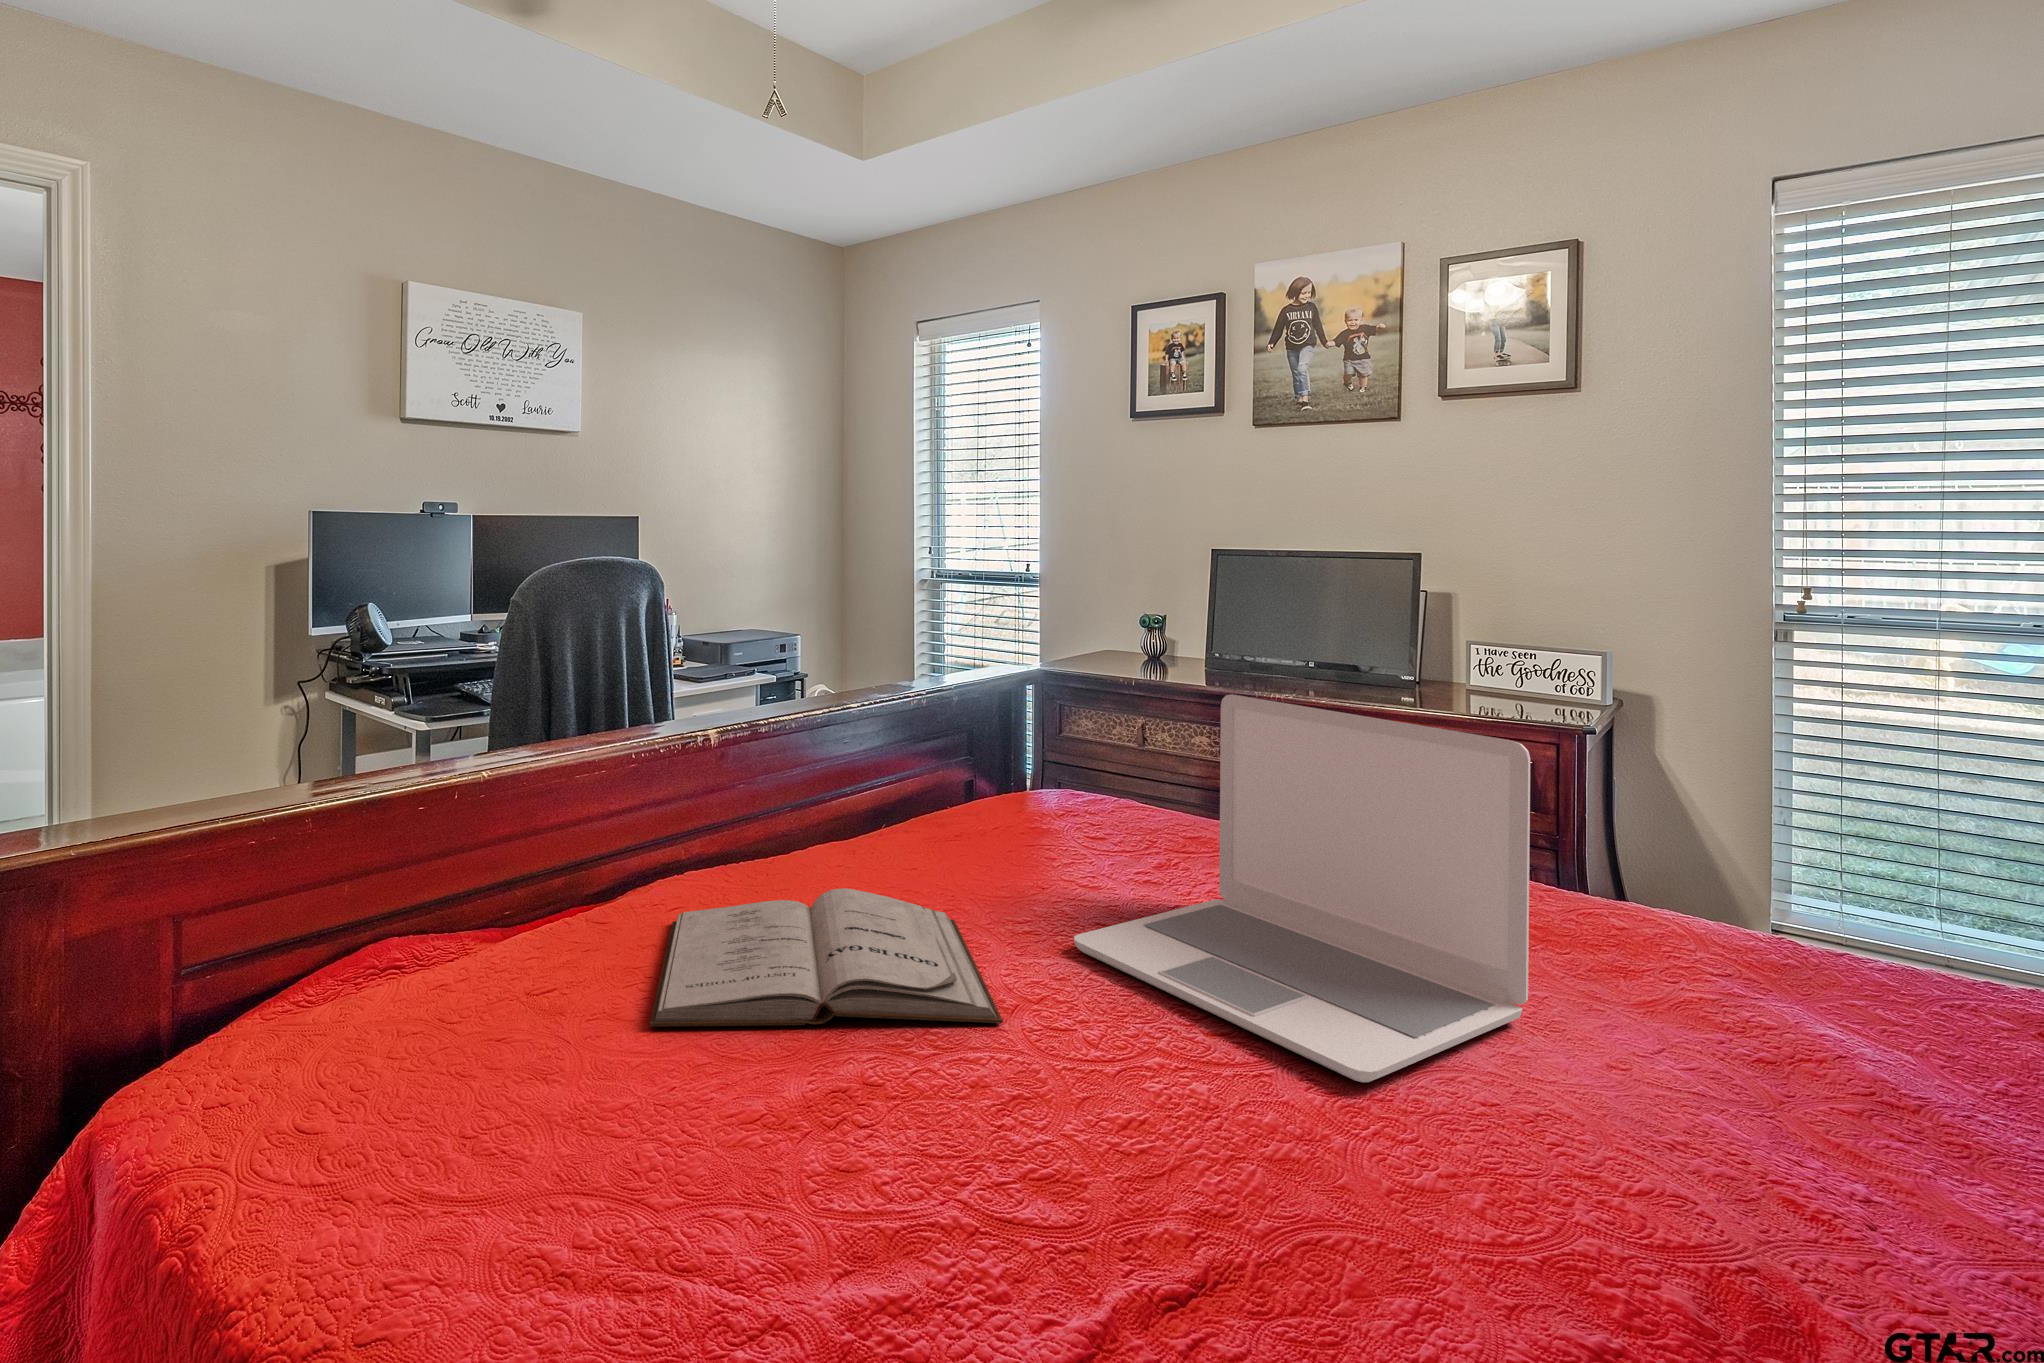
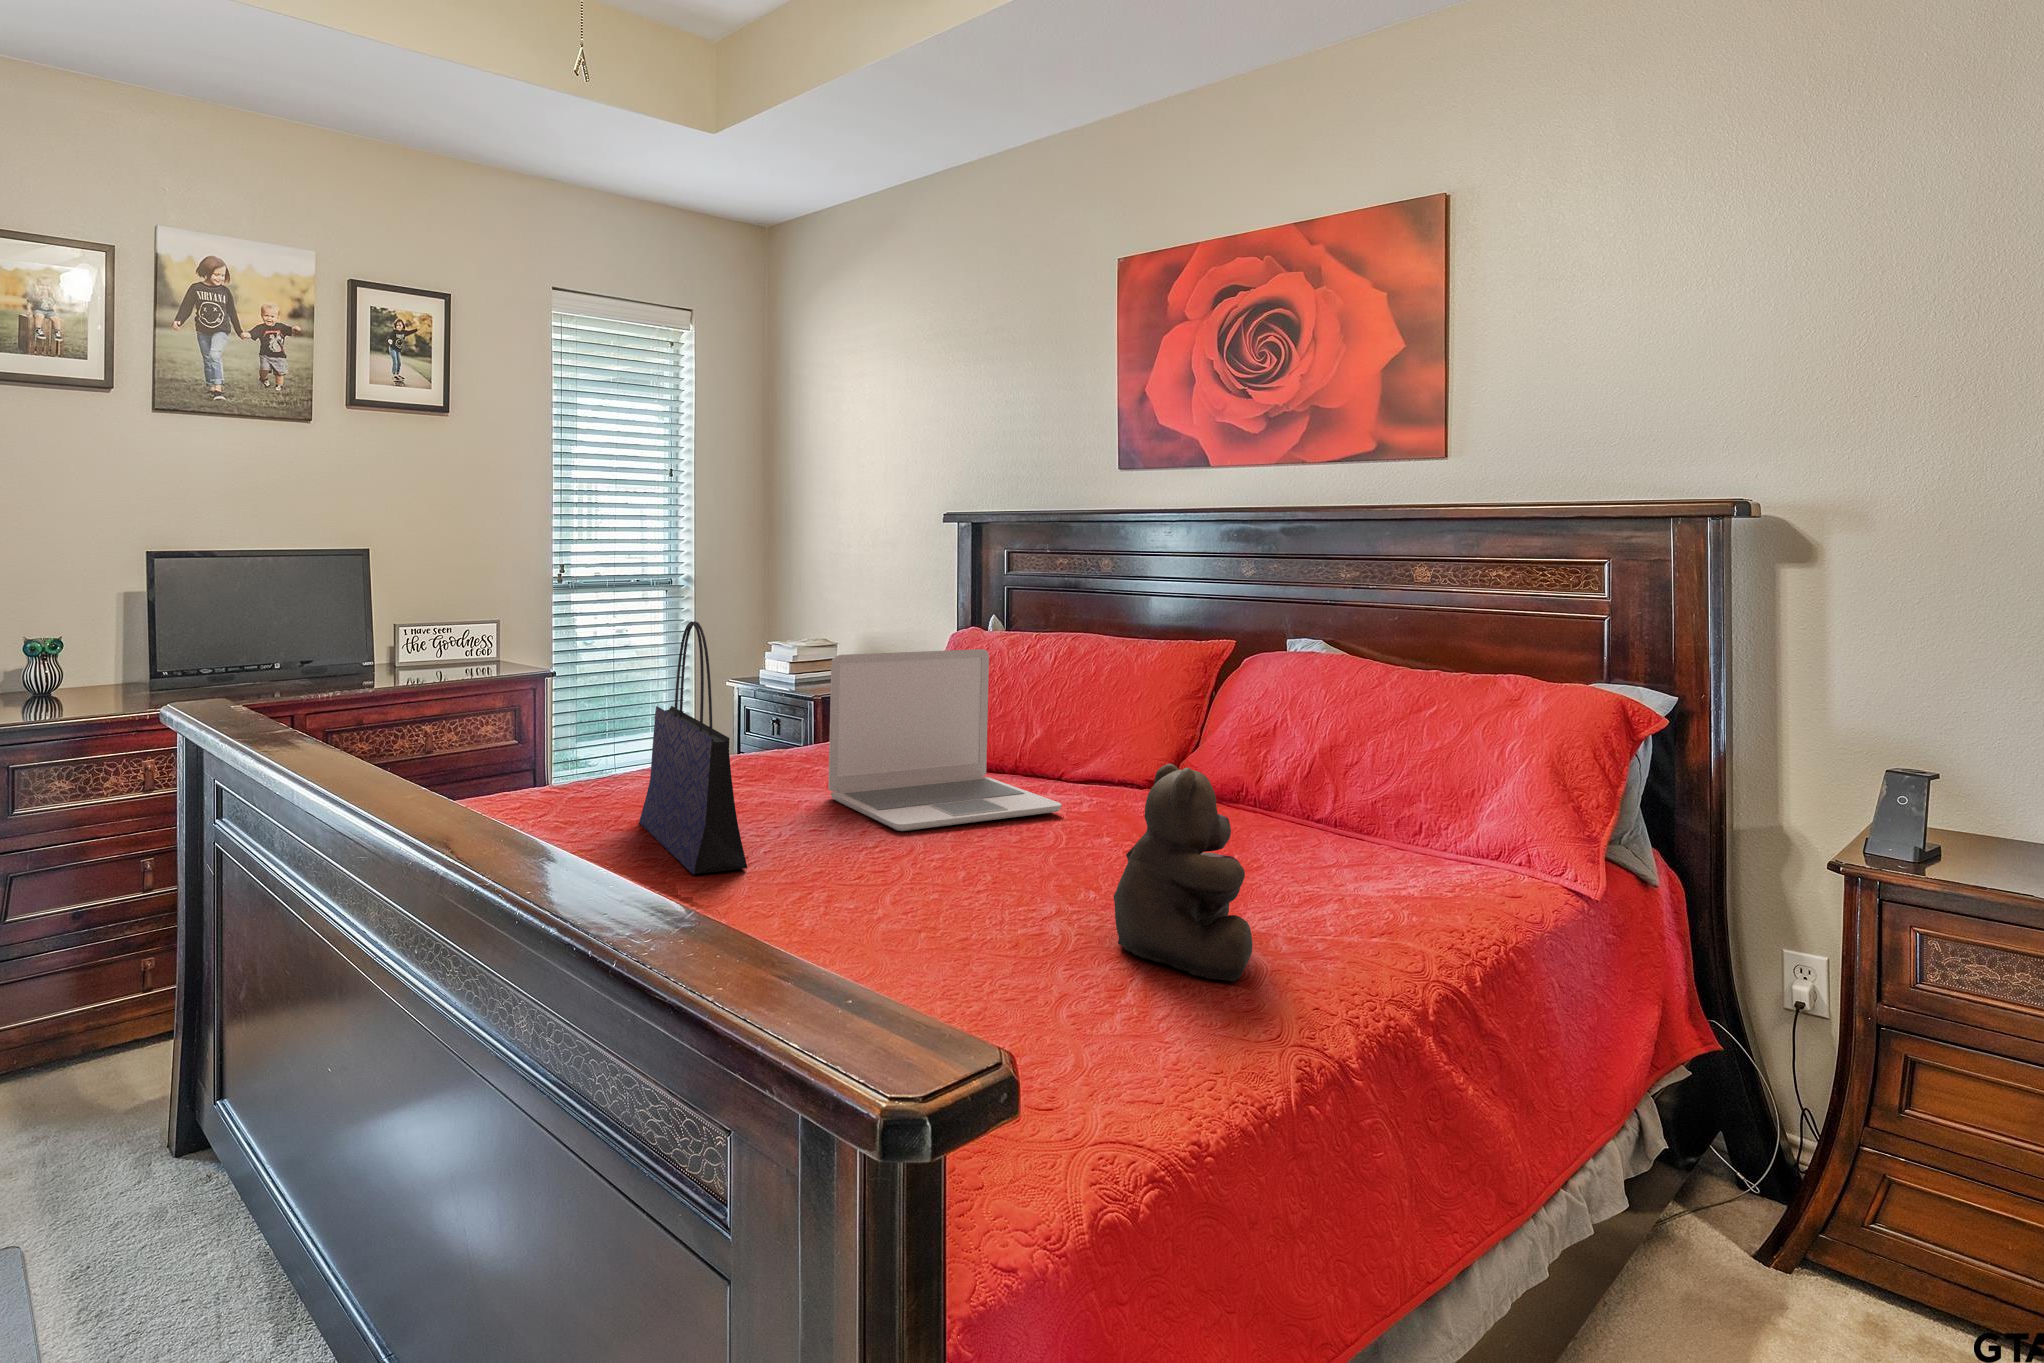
tote bag: none [817,608,1032,879] -> present [639,621,747,874]
teddy bear: none [421,836,699,1185] -> present [1114,764,1252,982]
book: present [650,888,1002,1026] -> none [834,837,1037,931]

